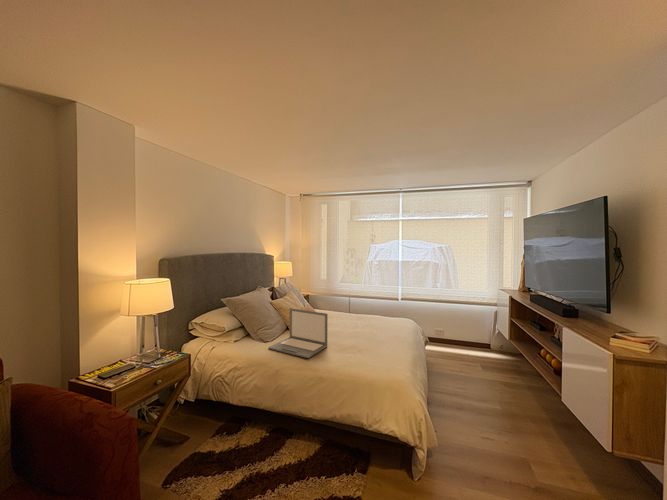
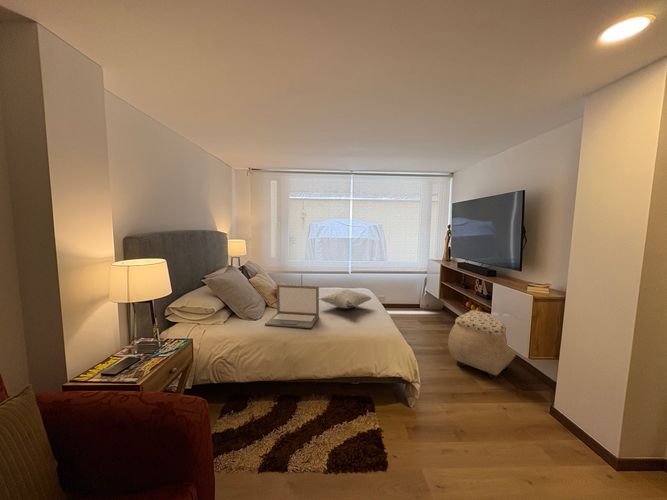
pillow: none [335,319,395,341] -> present [320,289,372,308]
ottoman: none [495,362,614,472] -> present [448,310,516,380]

